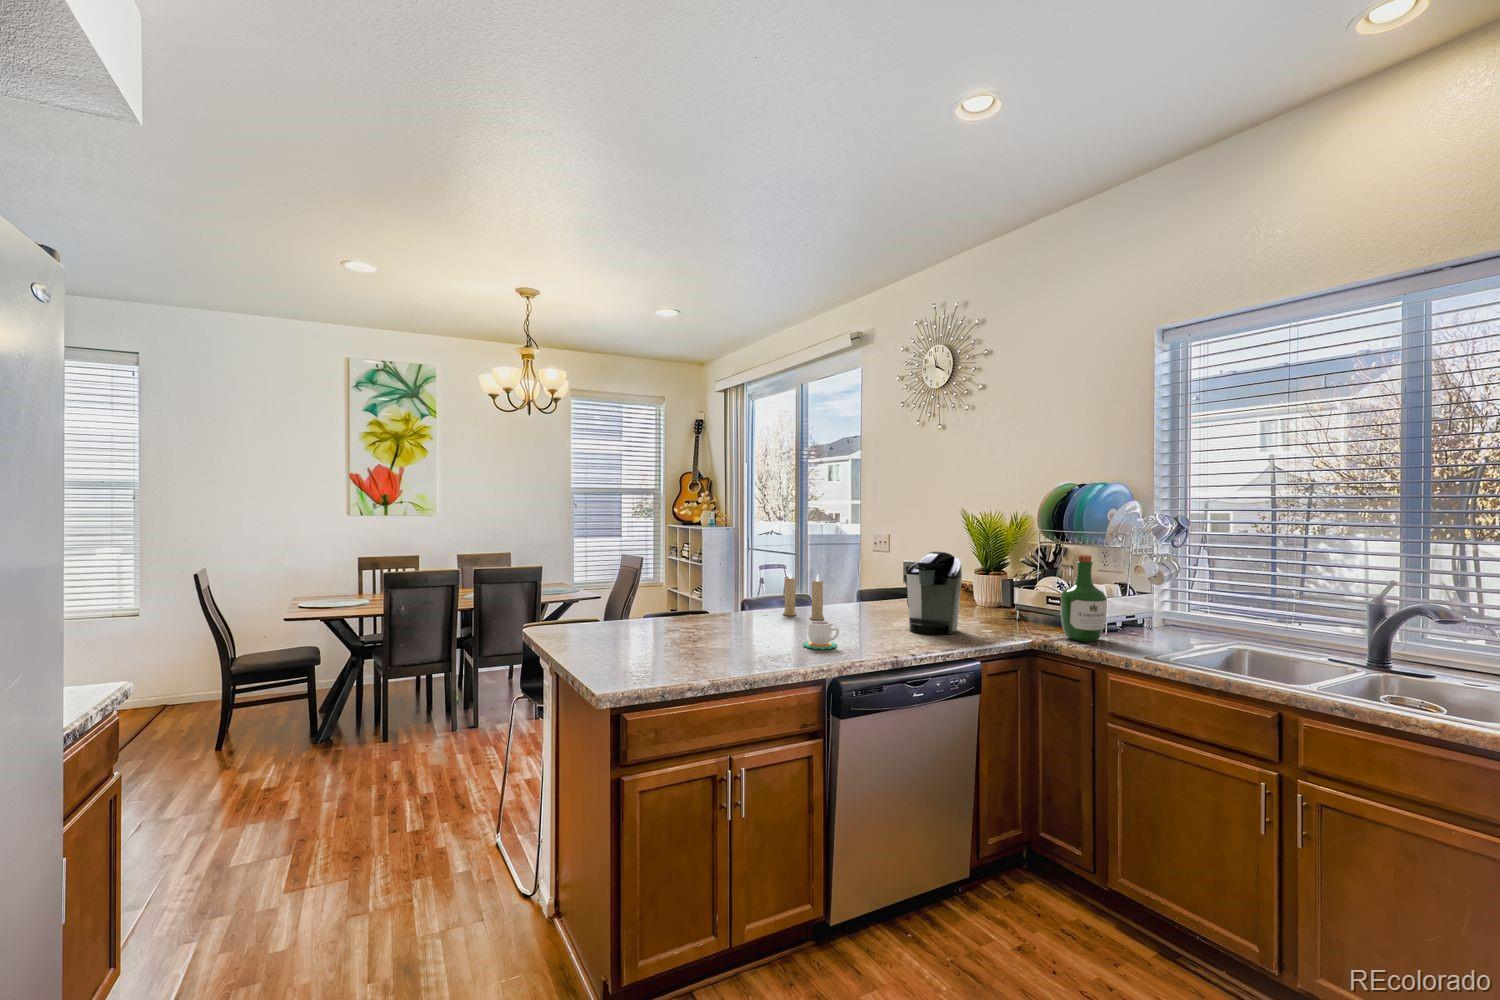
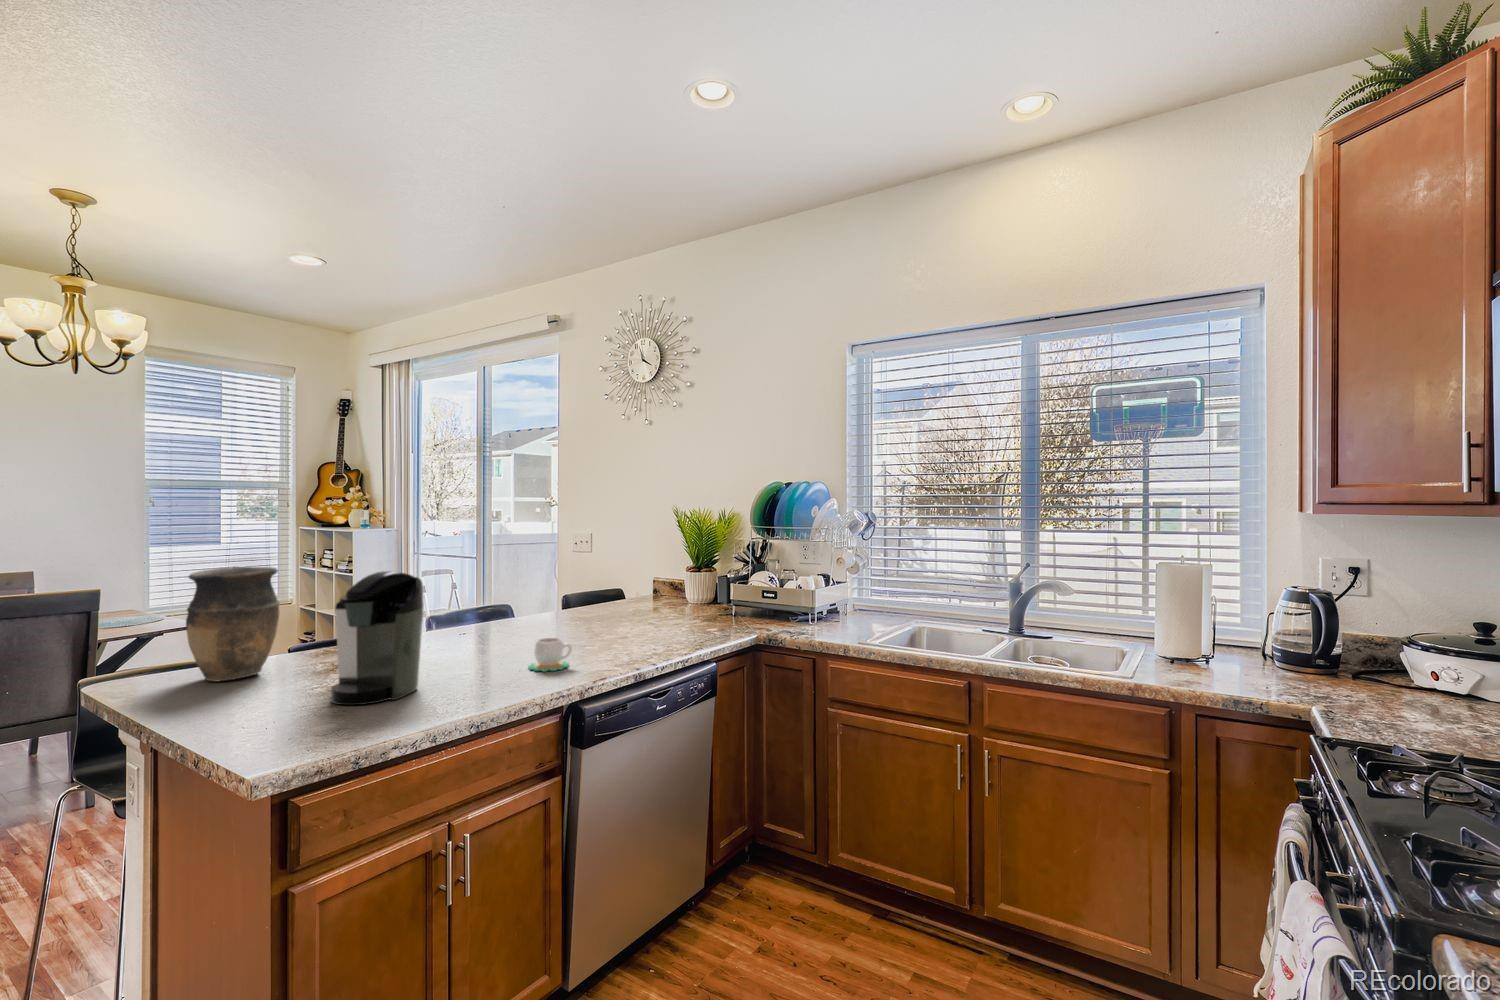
vase: none [579,551,633,631] -> present [186,567,280,681]
coffee maker: present [903,552,962,635] -> present [331,571,424,705]
wine bottle: present [1060,554,1107,642] -> none [782,550,821,633]
candle: present [783,572,824,620] -> none [487,580,540,636]

